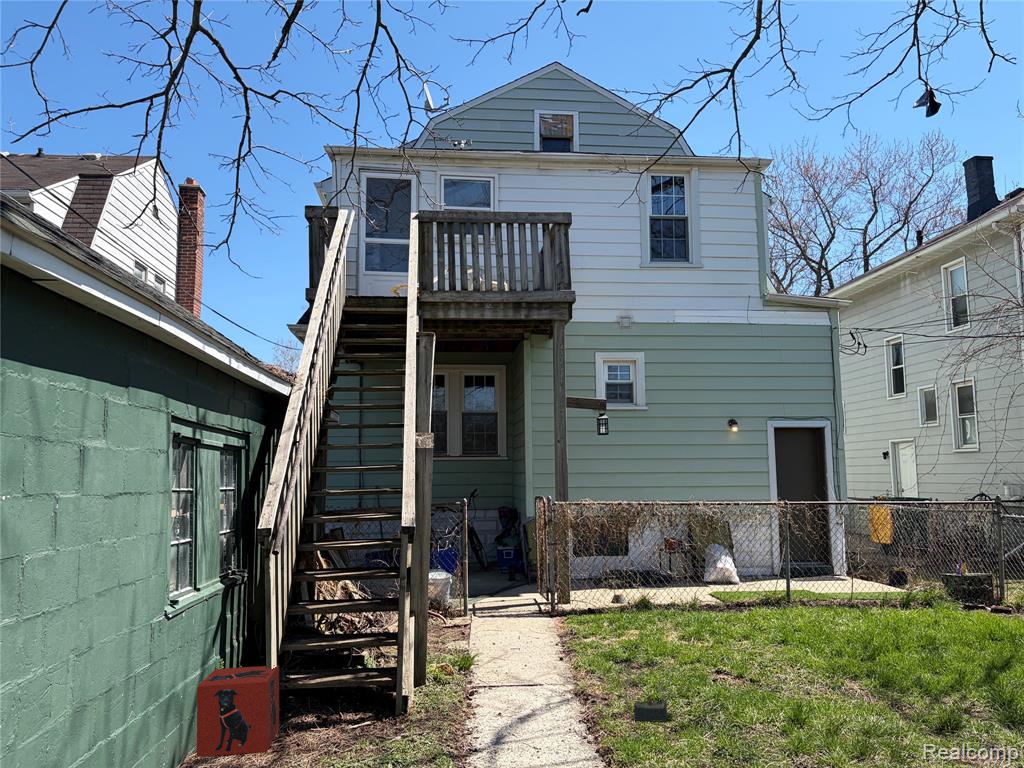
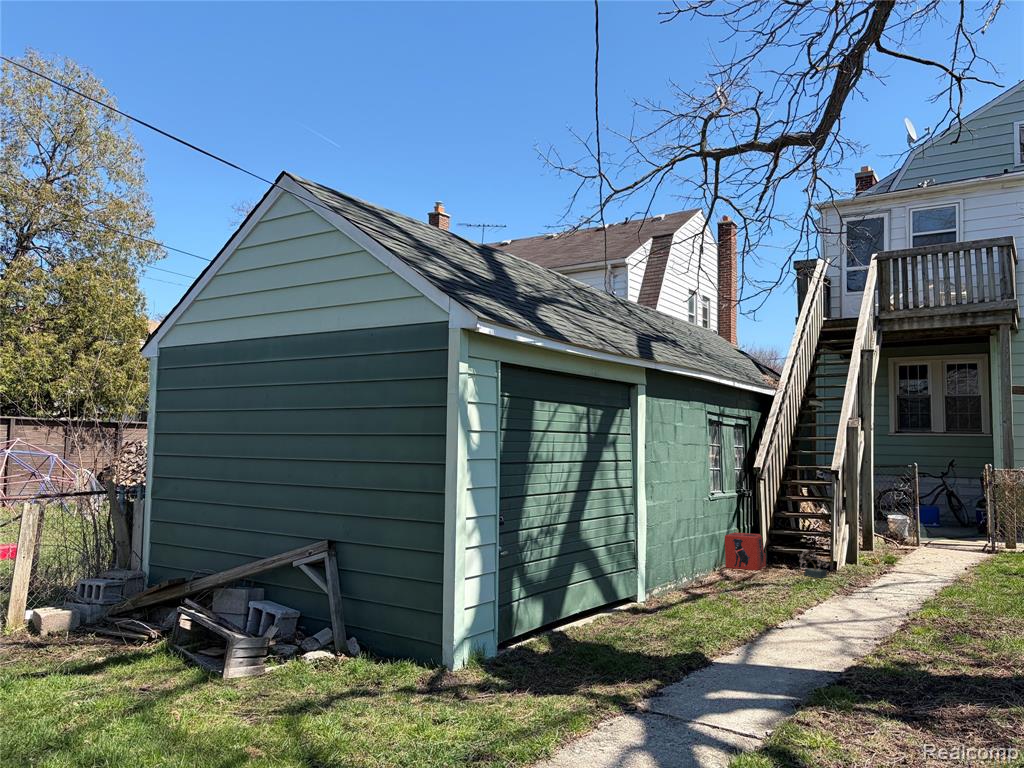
decorative plant: present [619,669,676,722] -> present [800,551,828,578]

